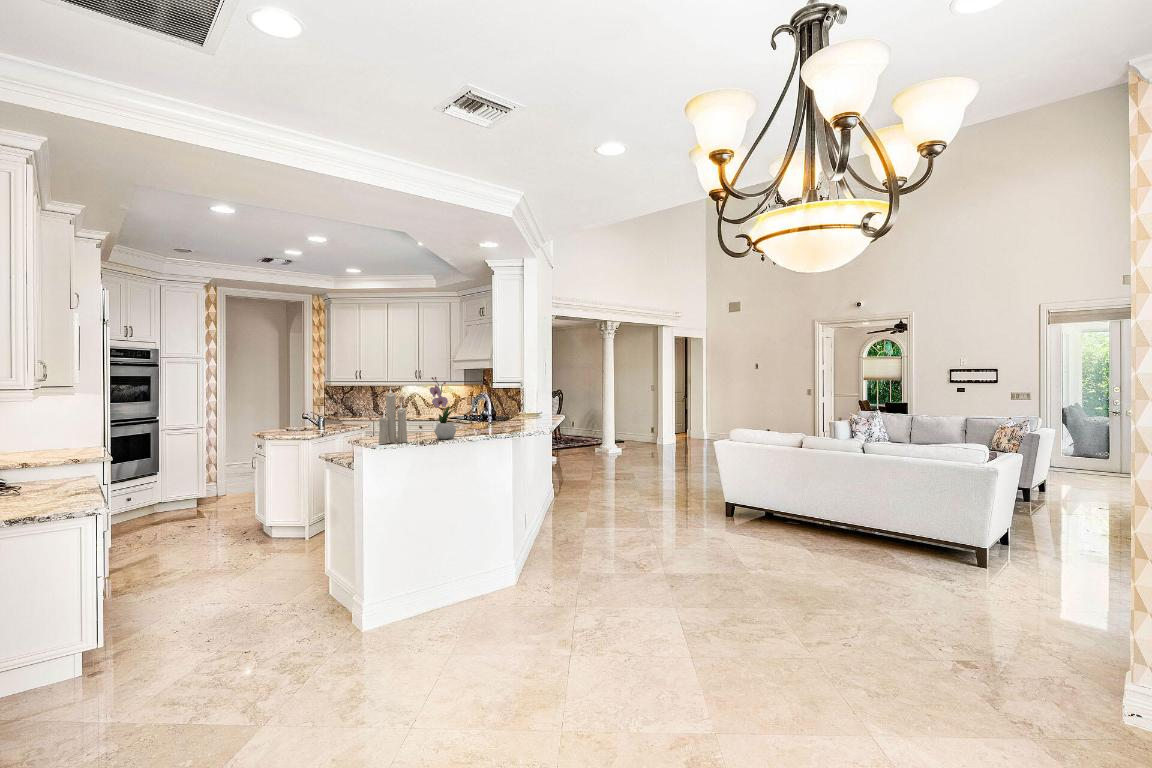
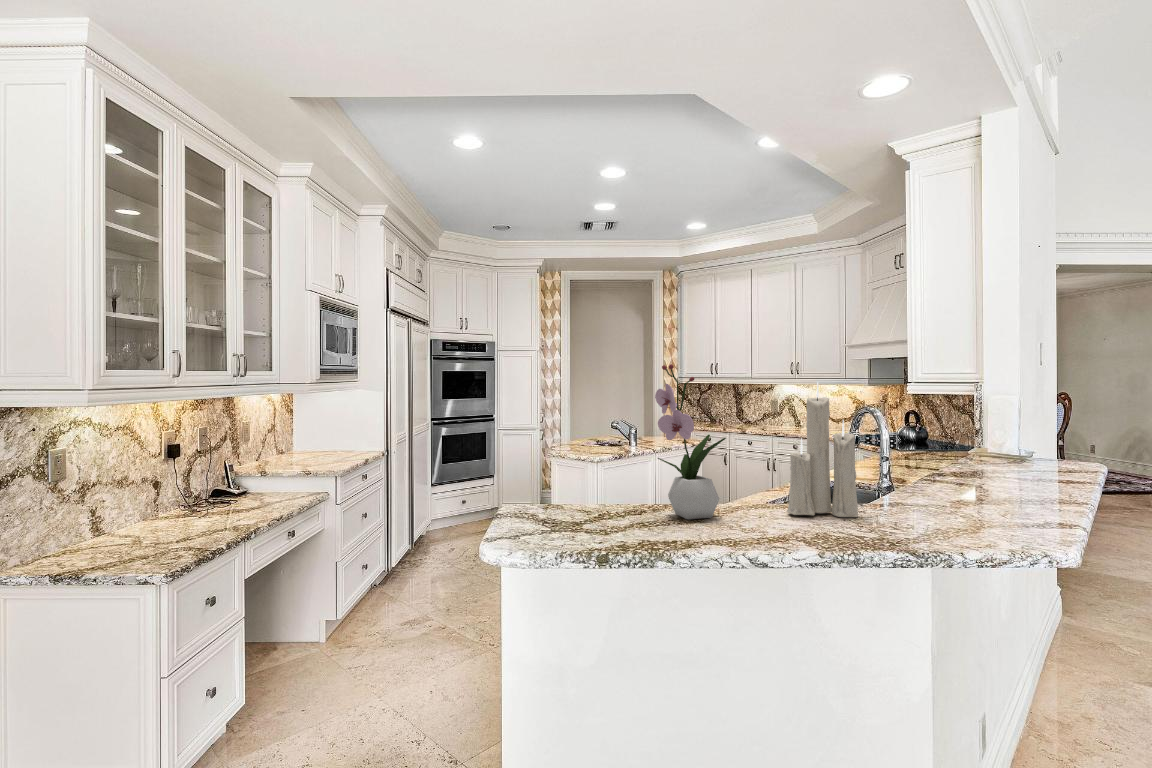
candle: present [378,388,407,444] -> present [787,382,858,517]

